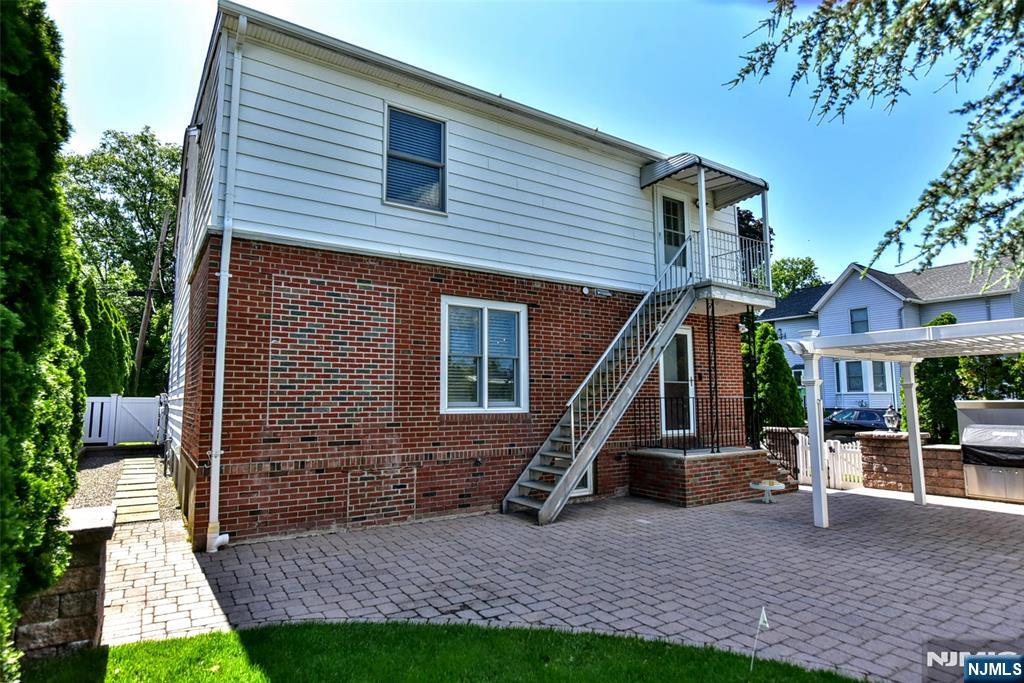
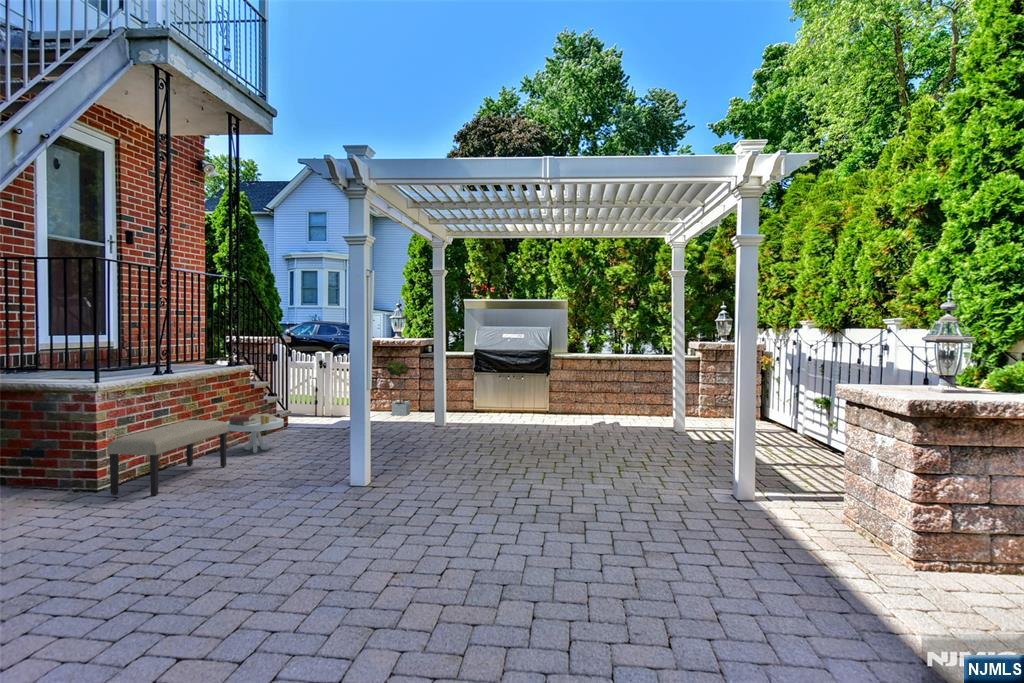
potted tree: none [878,450,903,496] -> present [386,360,410,416]
bench: none [691,479,748,513] -> present [107,420,228,496]

